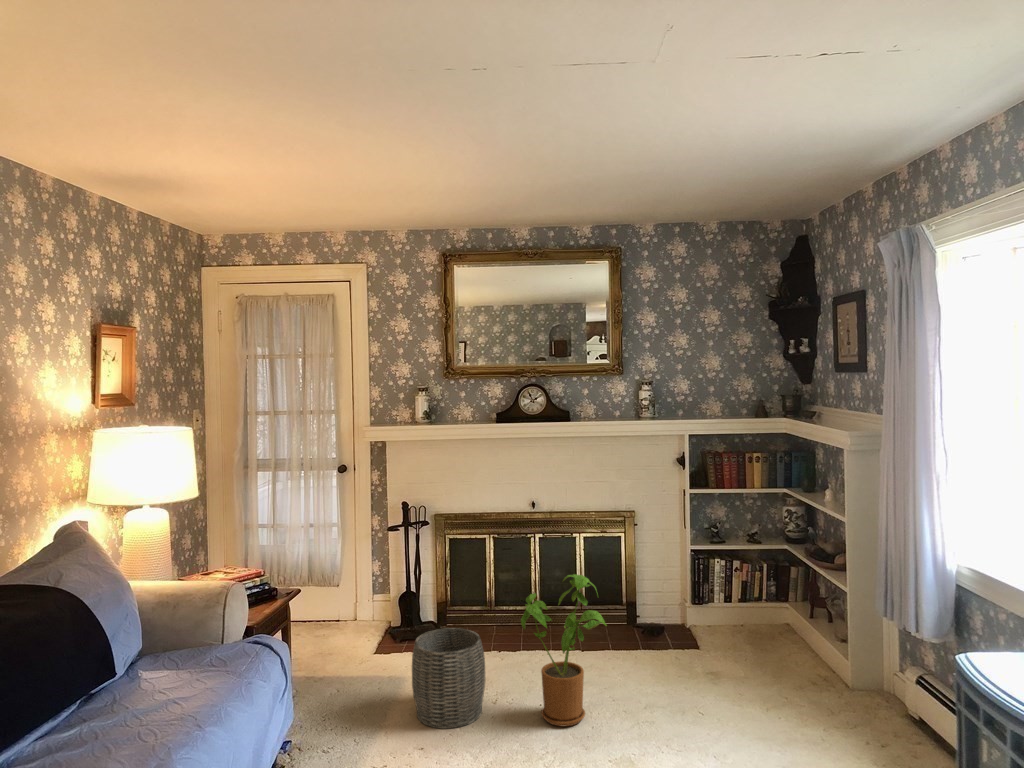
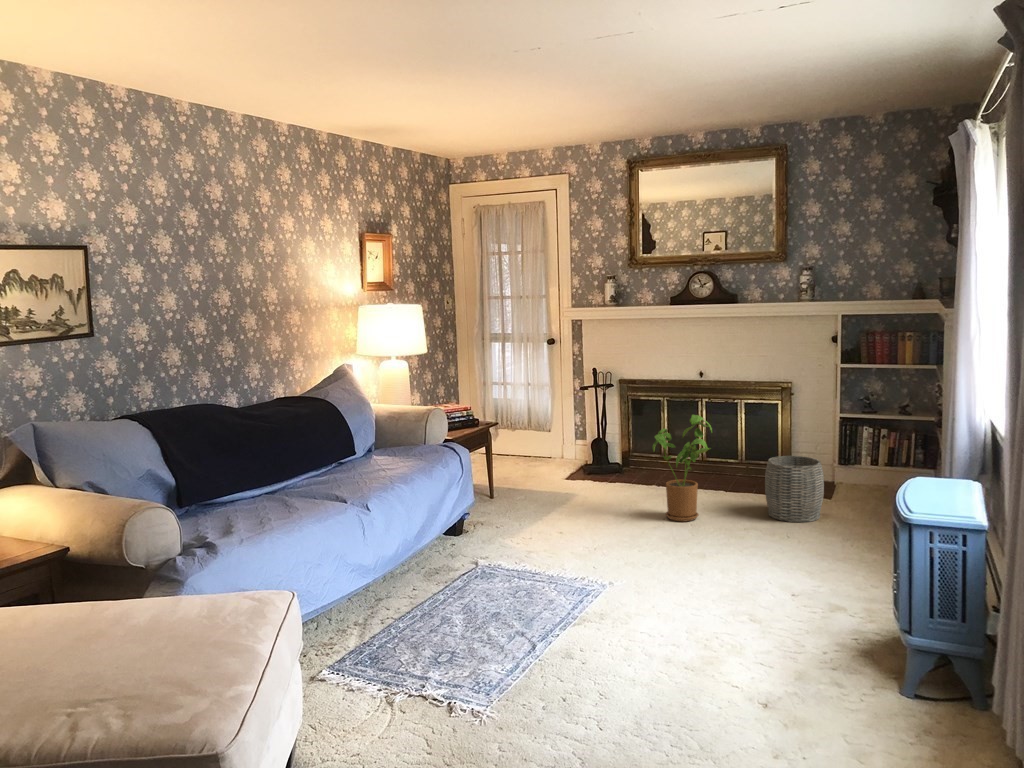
woven basket: present [412,628,485,729] -> present [765,456,824,522]

